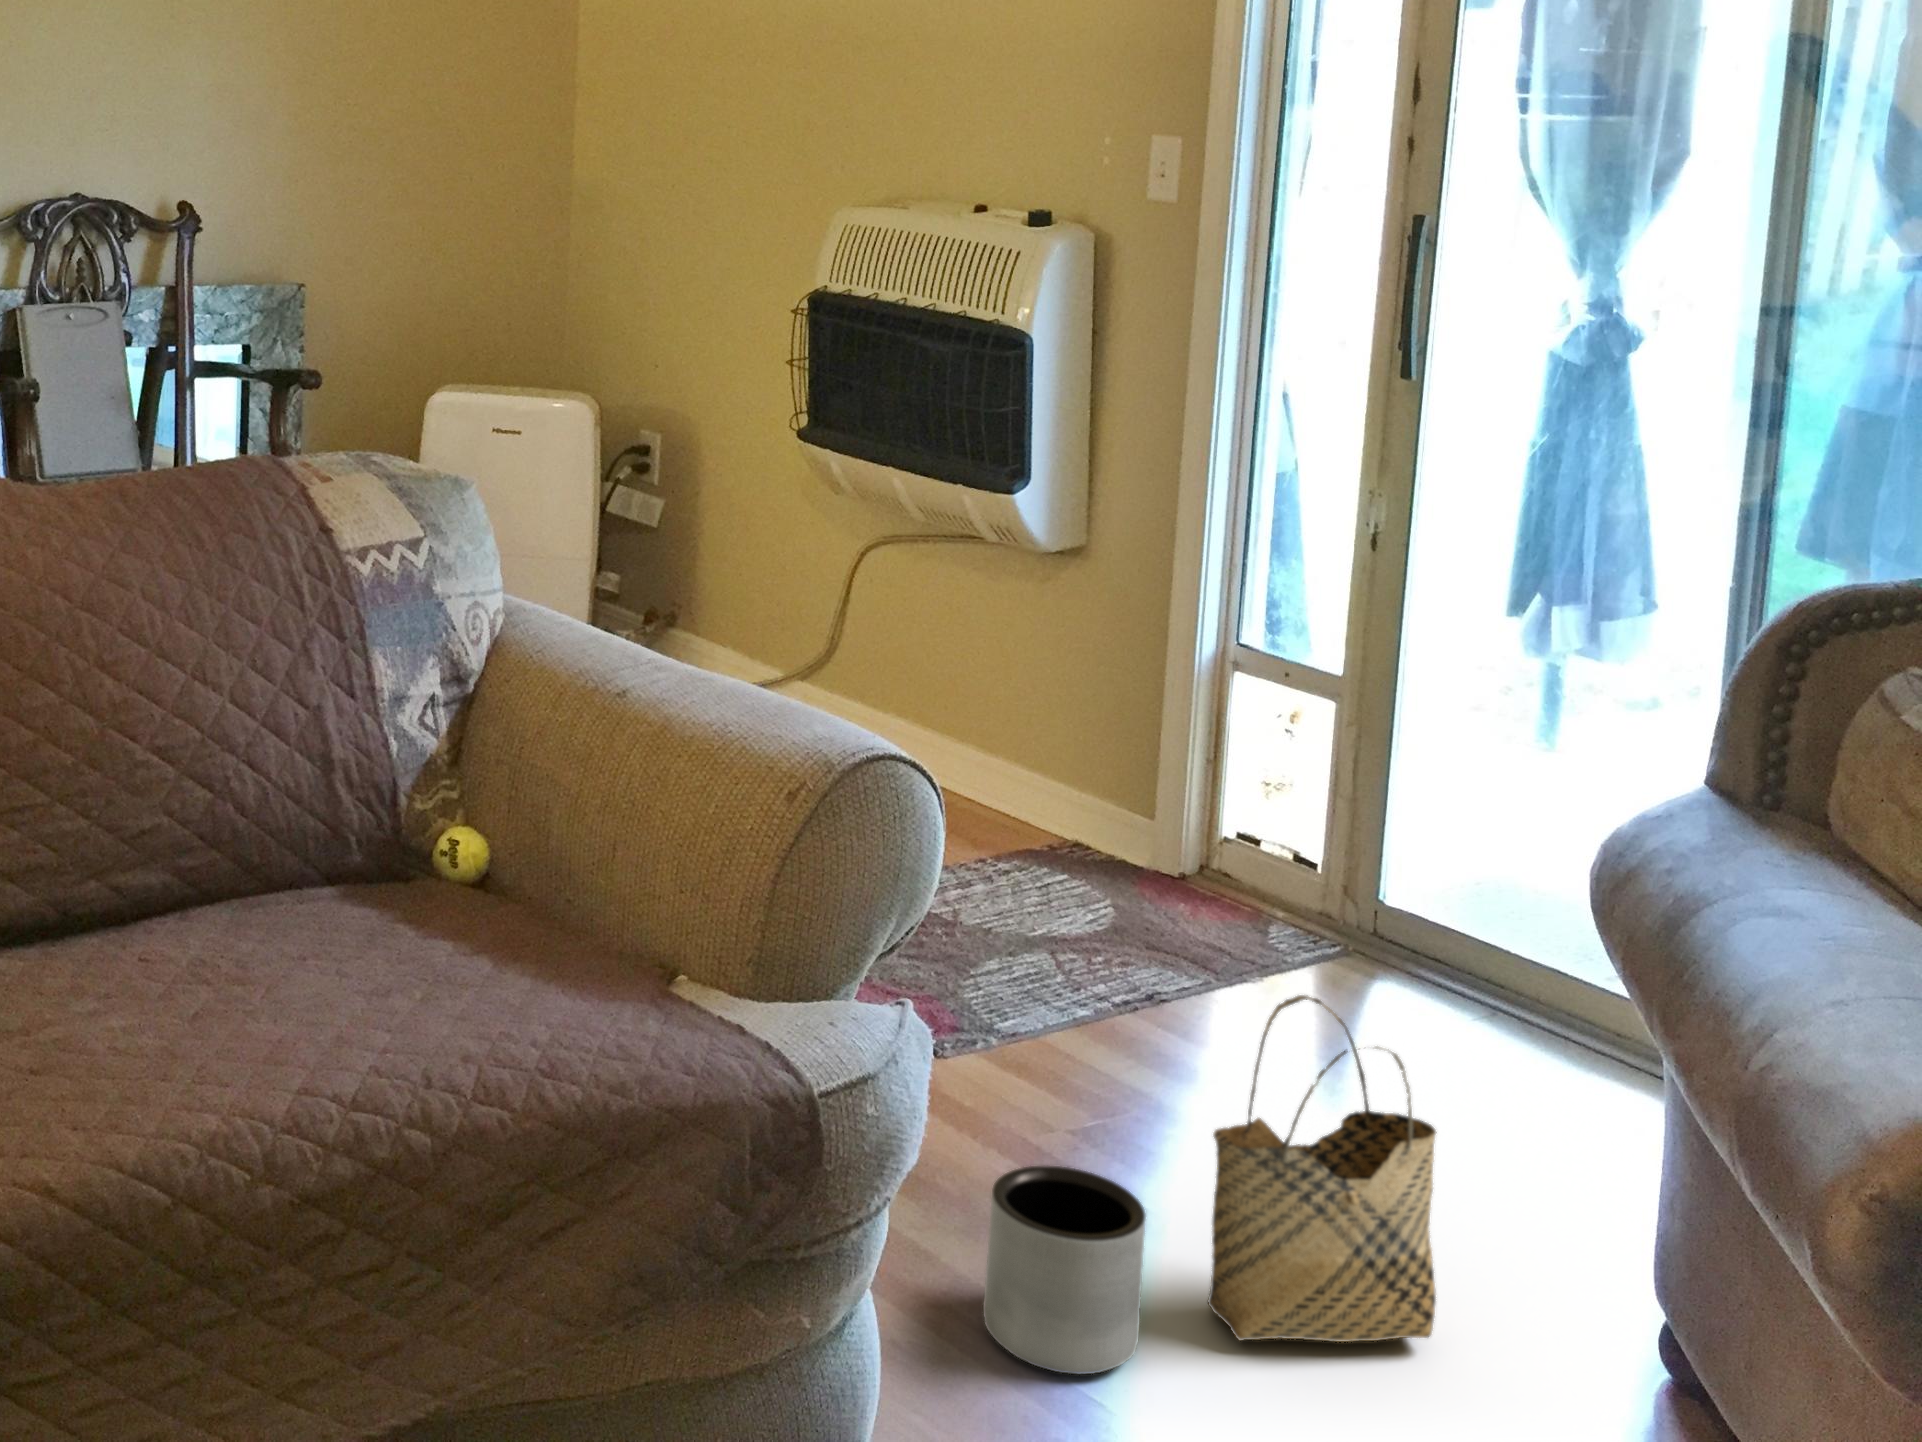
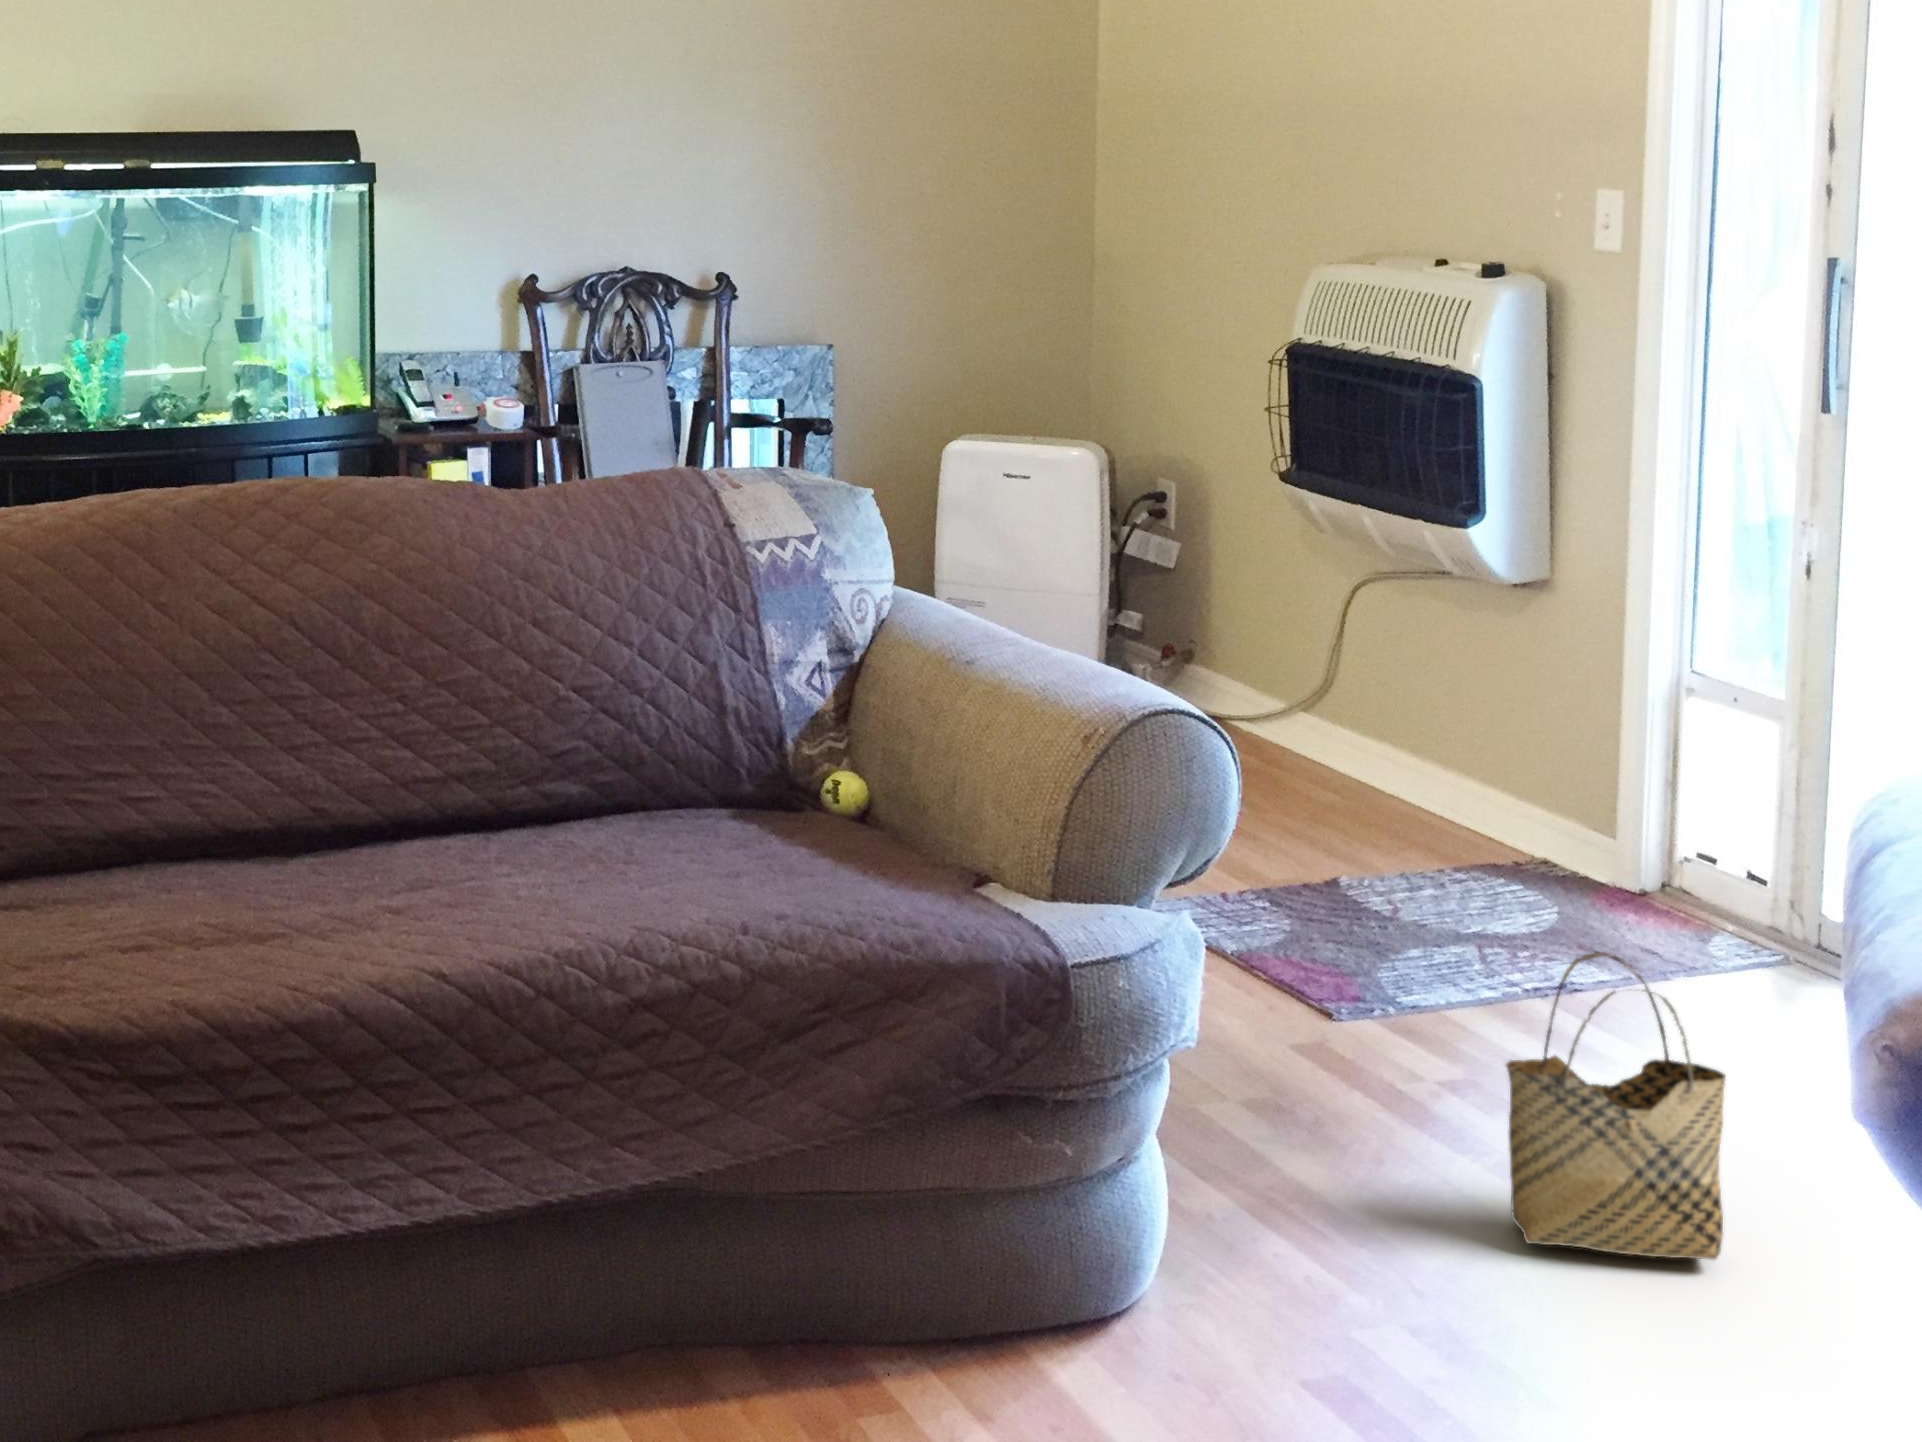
planter: present [983,1166,1146,1374] -> none [1295,1083,1434,1253]

